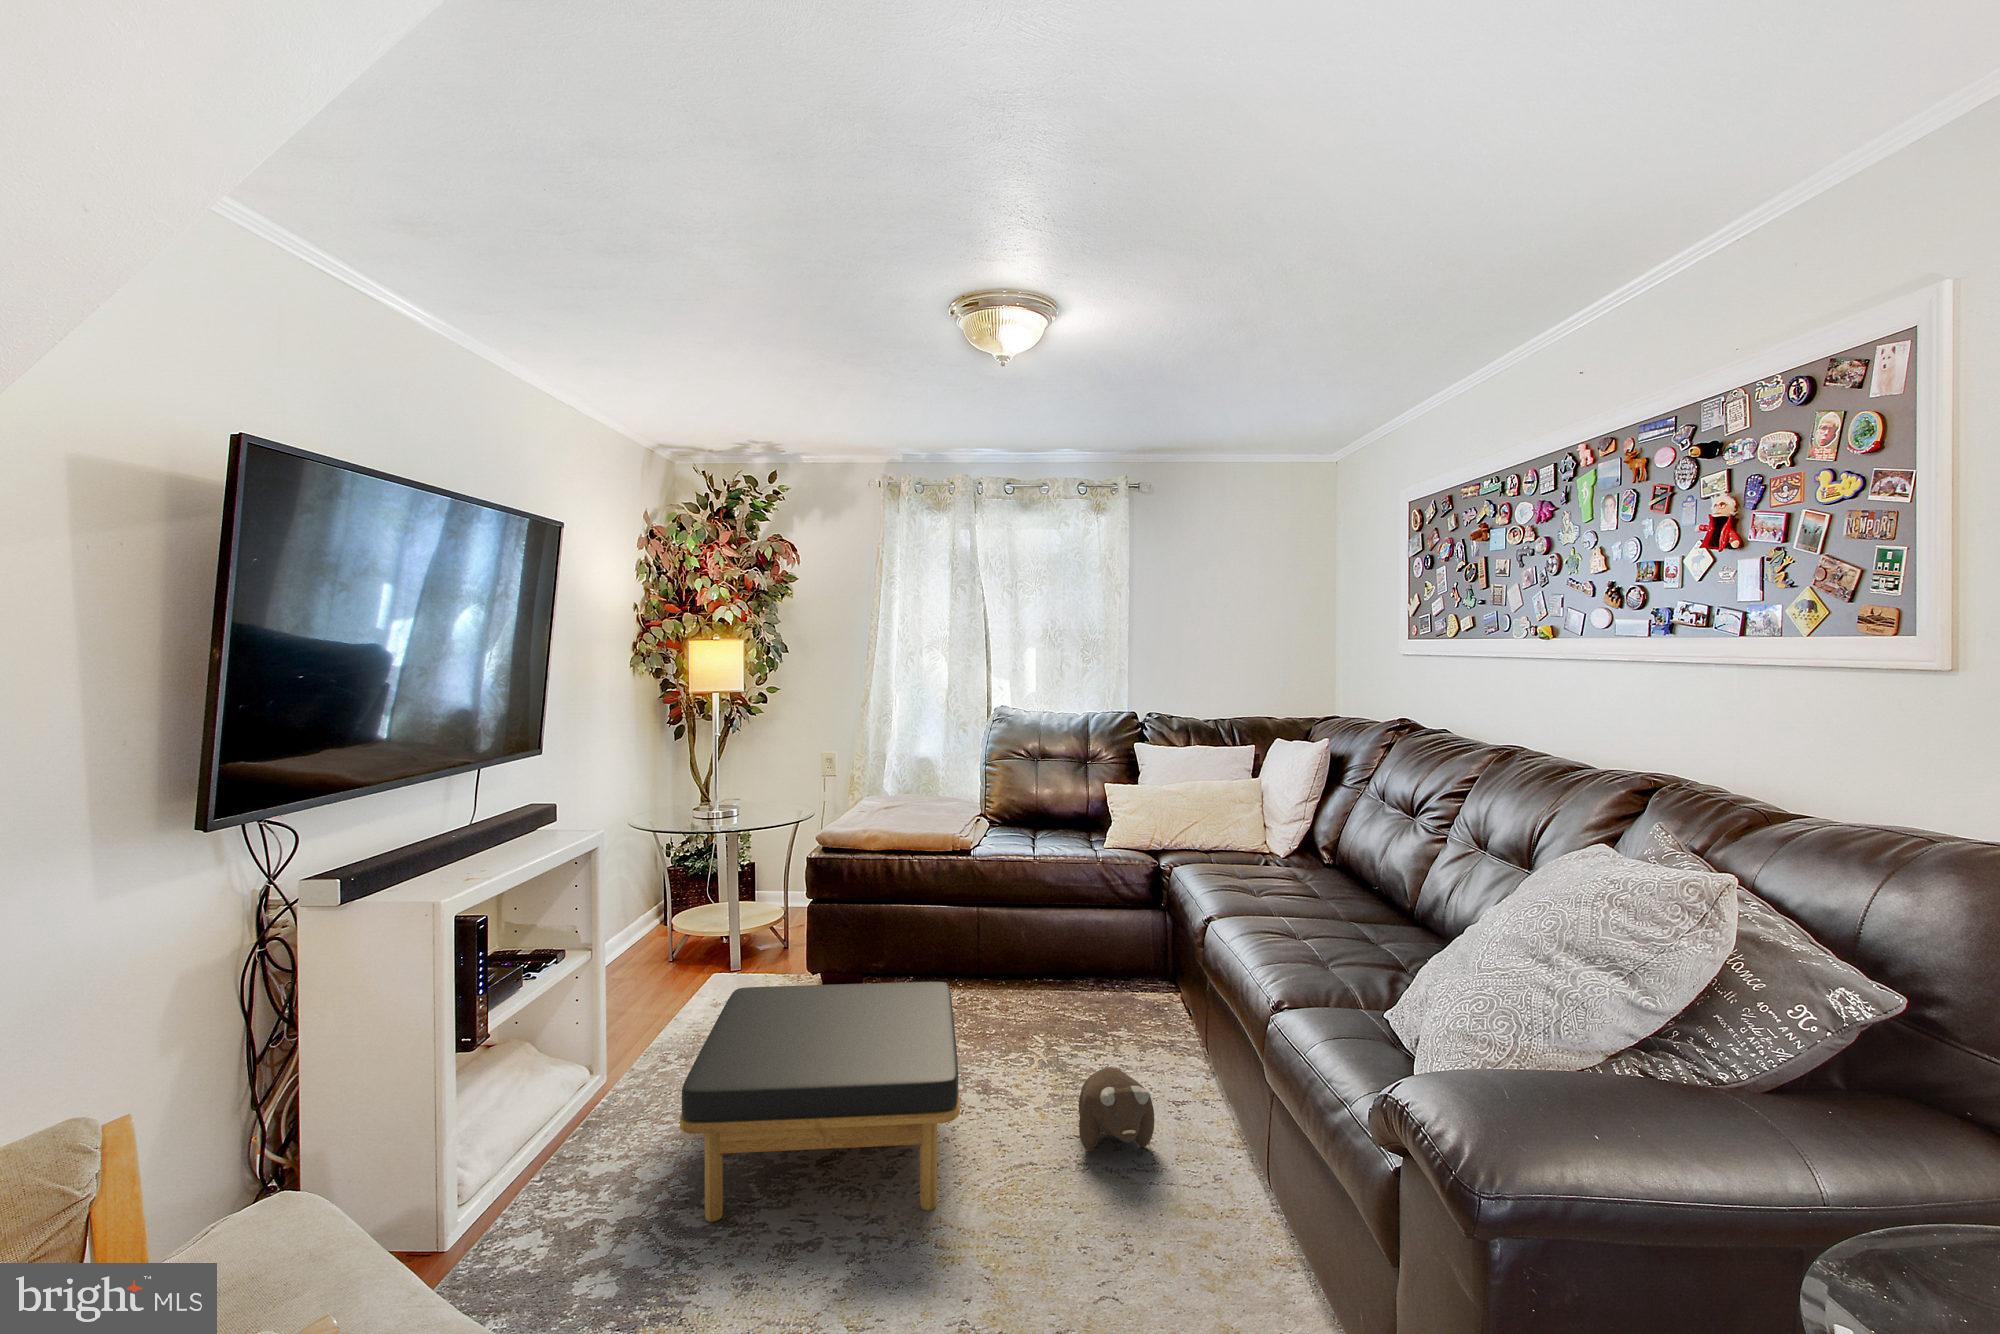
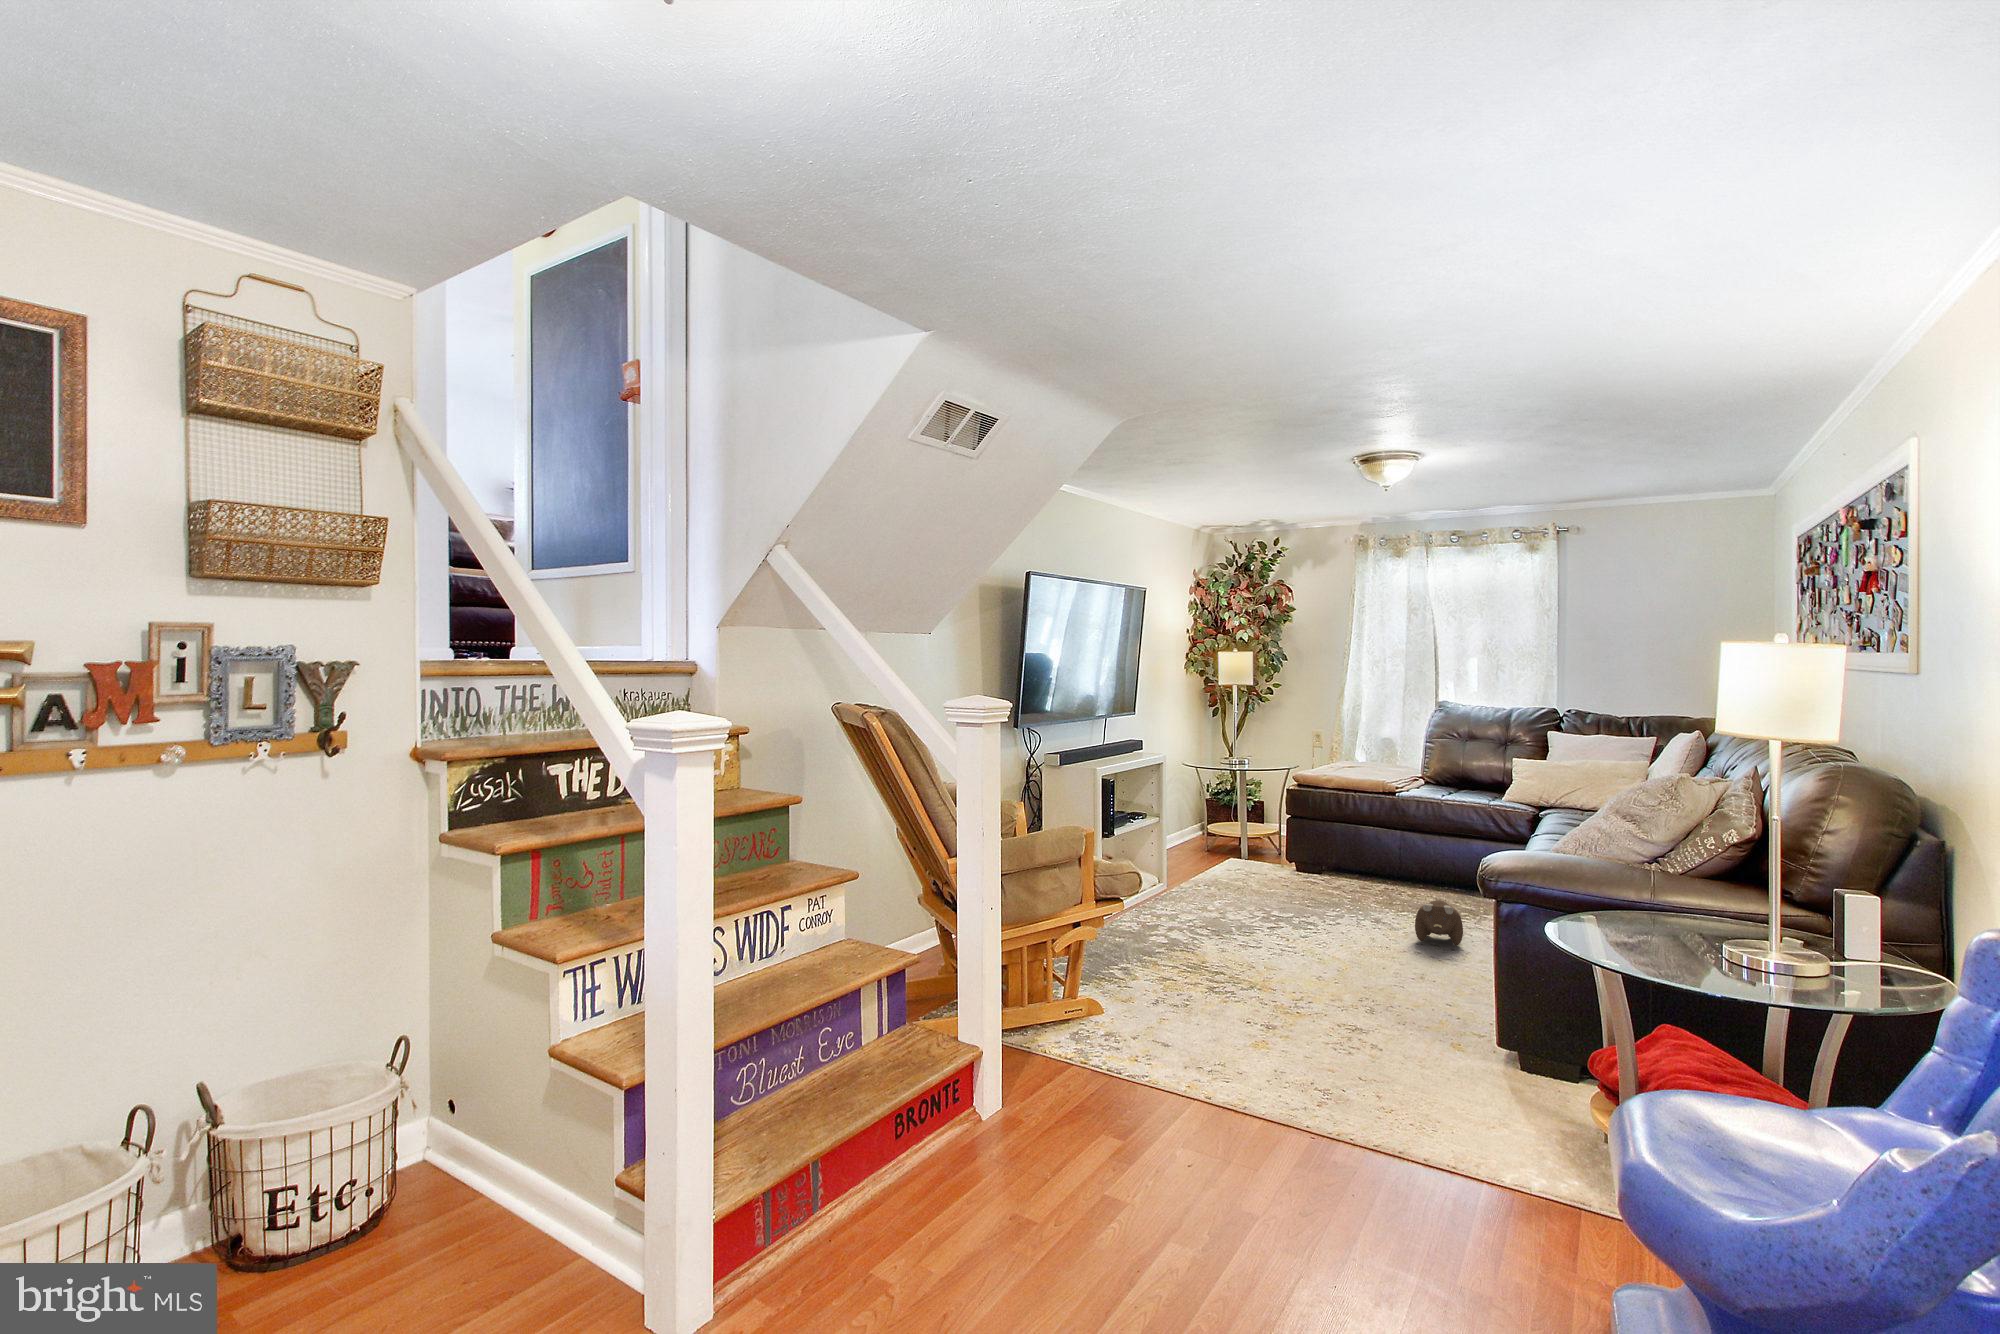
ottoman: present [680,982,960,1222] -> none [1200,840,1354,941]

